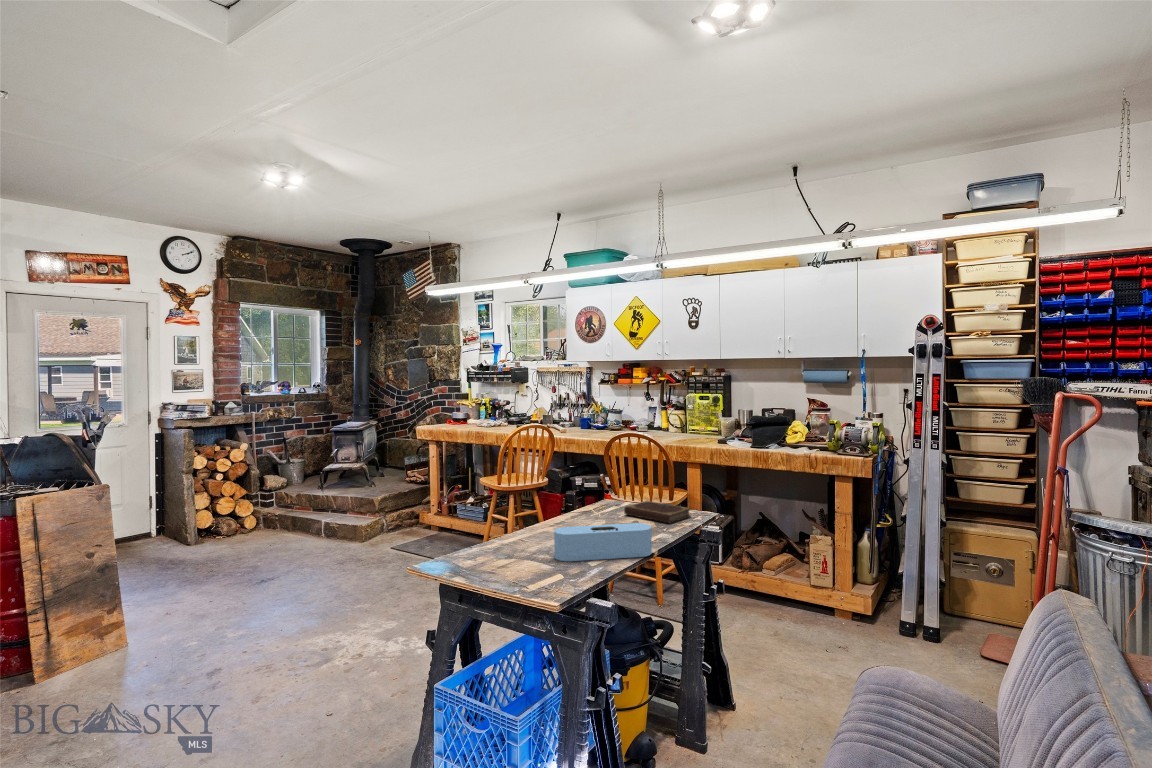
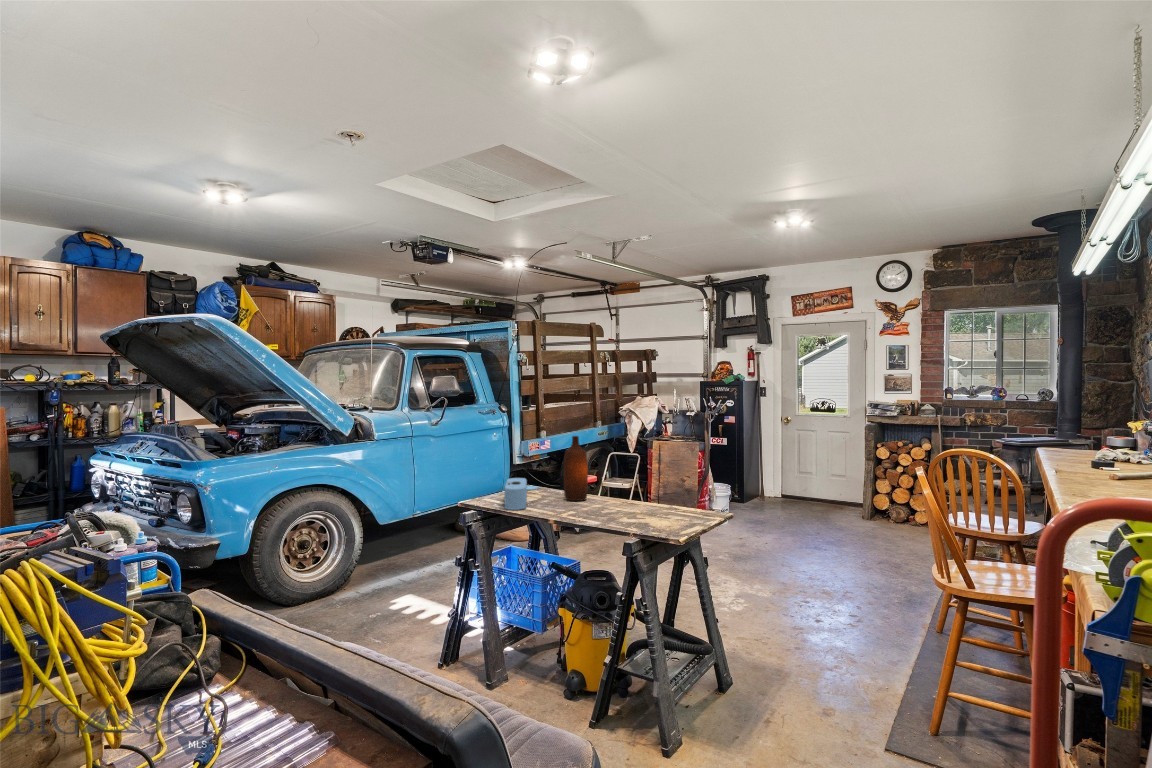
bottle: none [557,456,586,538] -> present [564,436,588,501]
notebook: present [624,501,690,523] -> none [602,502,669,524]

